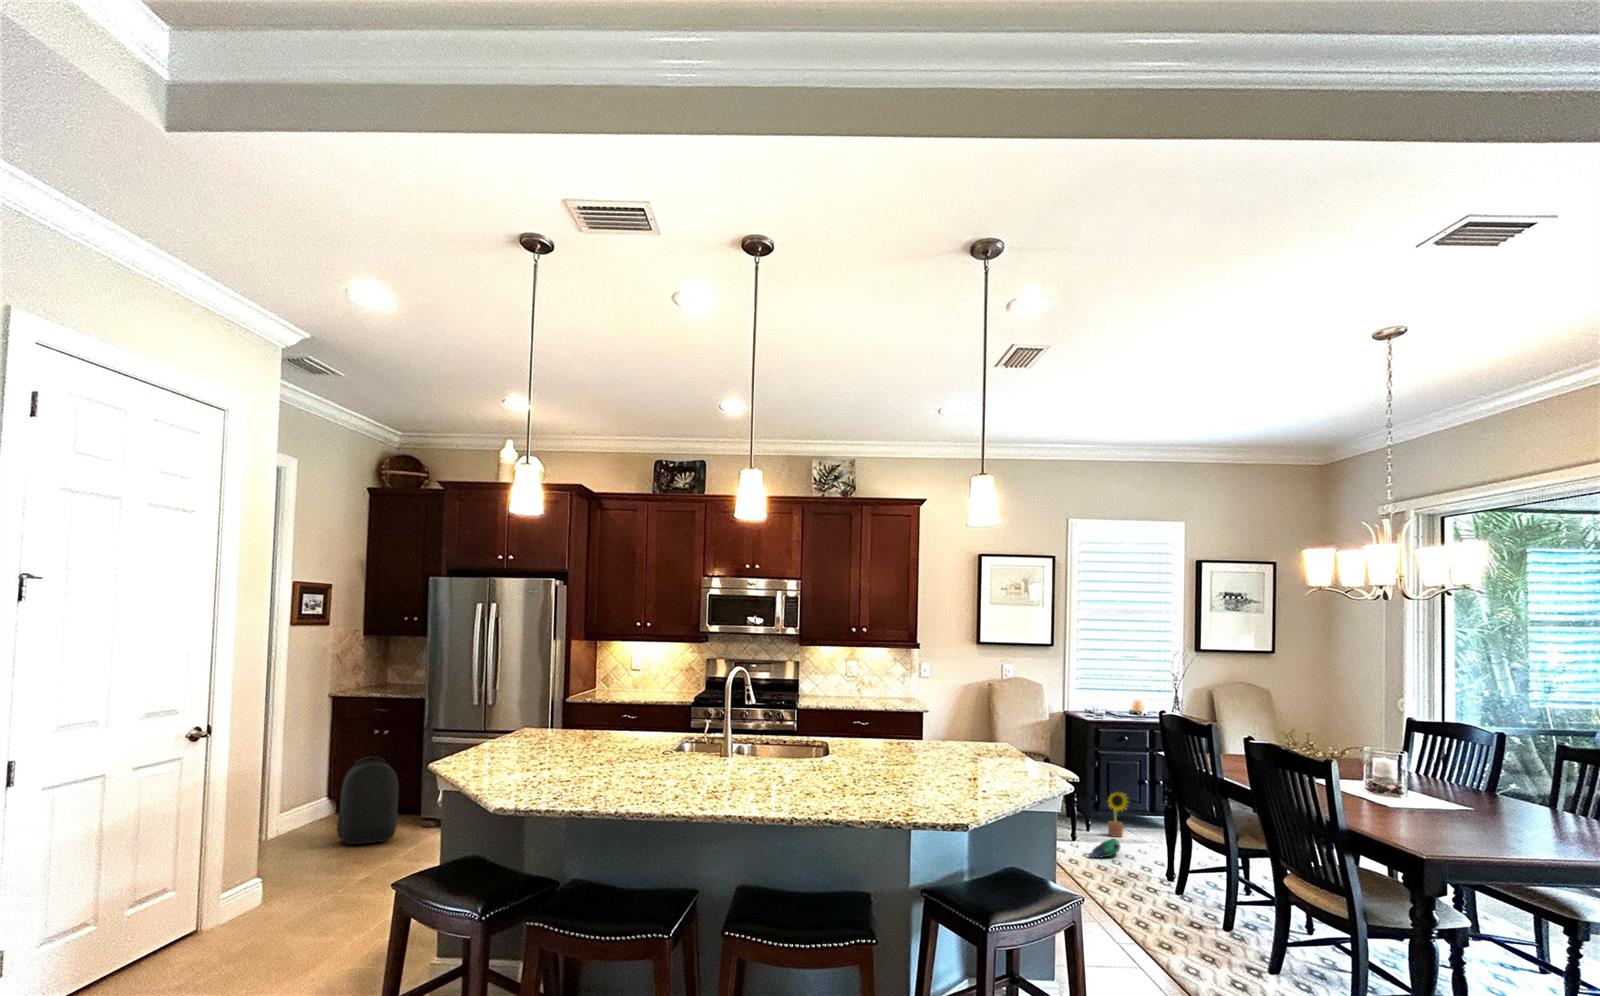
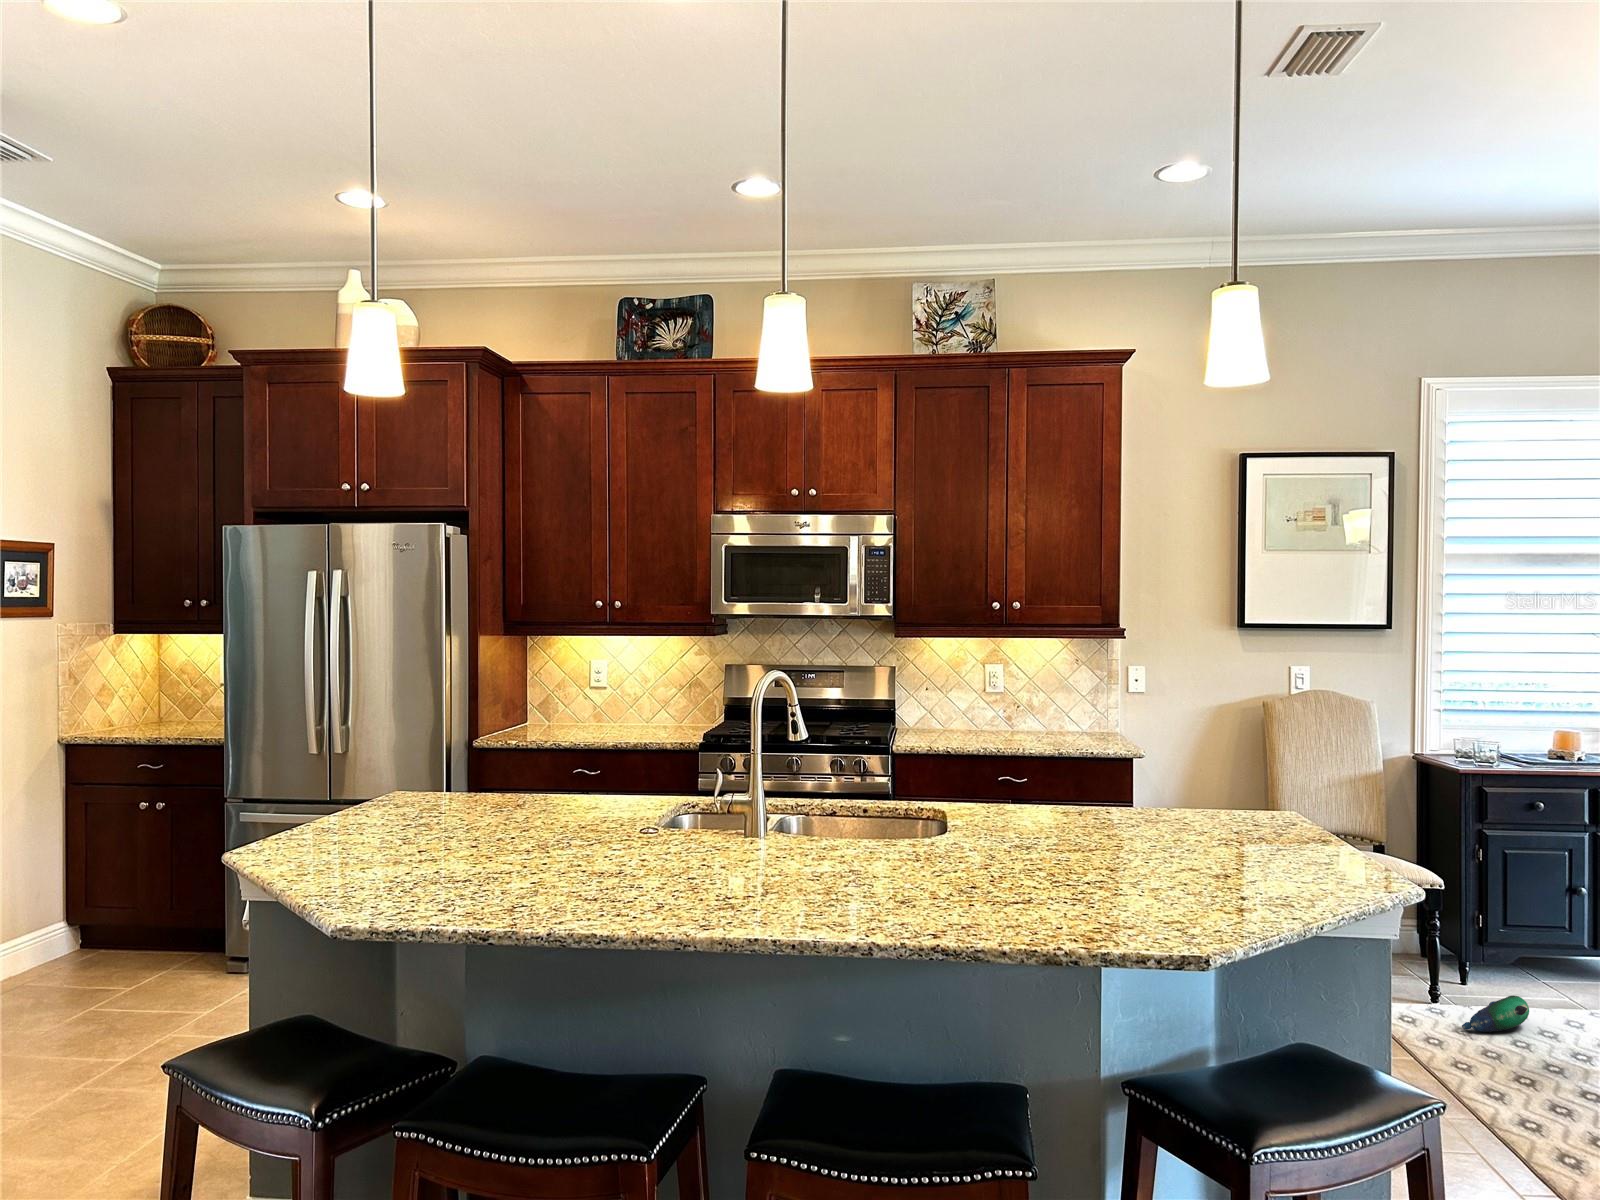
backpack: present [337,756,399,845] -> none [54,838,162,992]
decorative plant: present [1108,792,1128,837] -> none [1499,903,1548,992]

